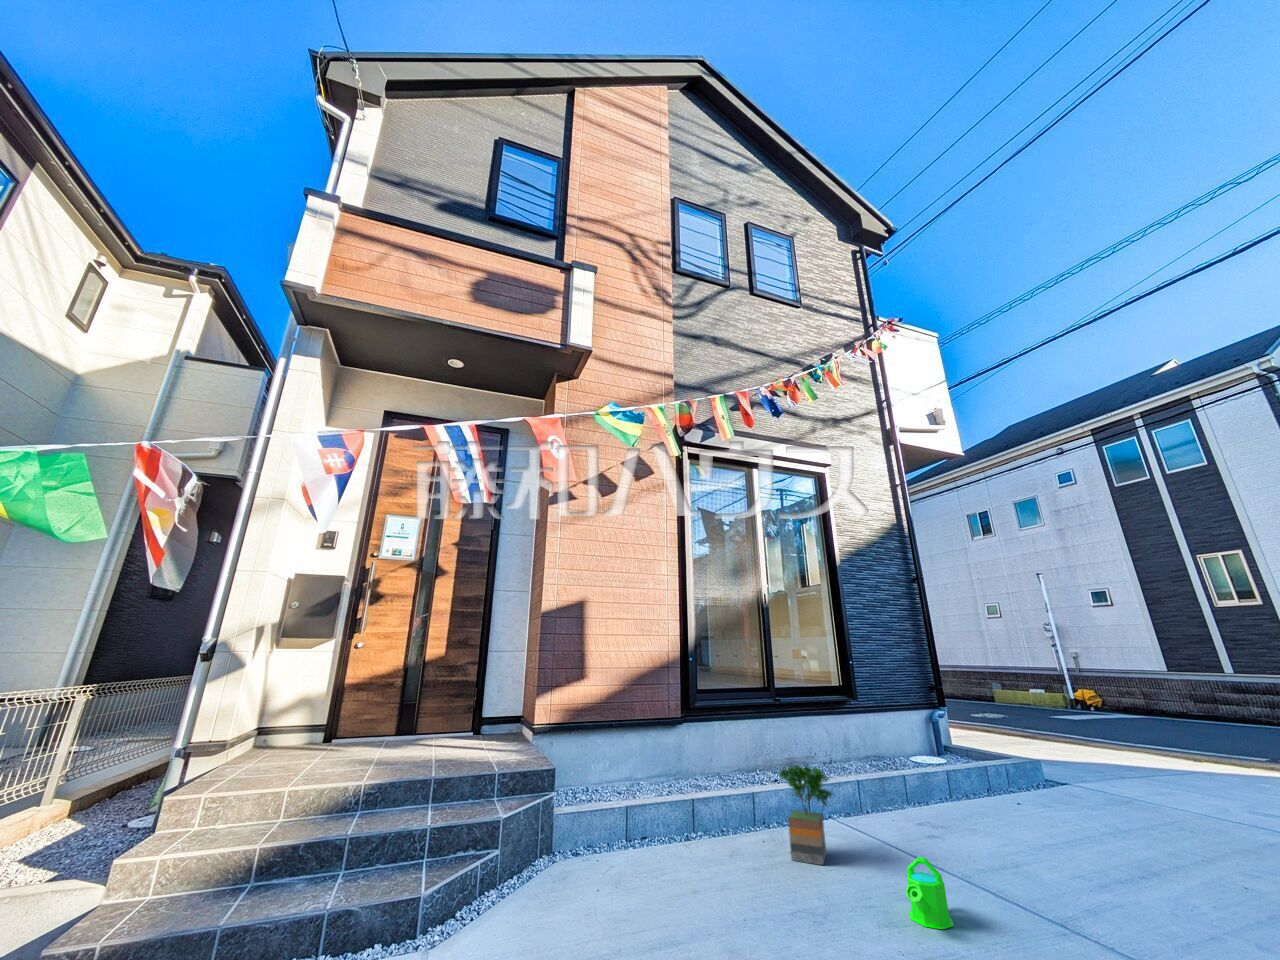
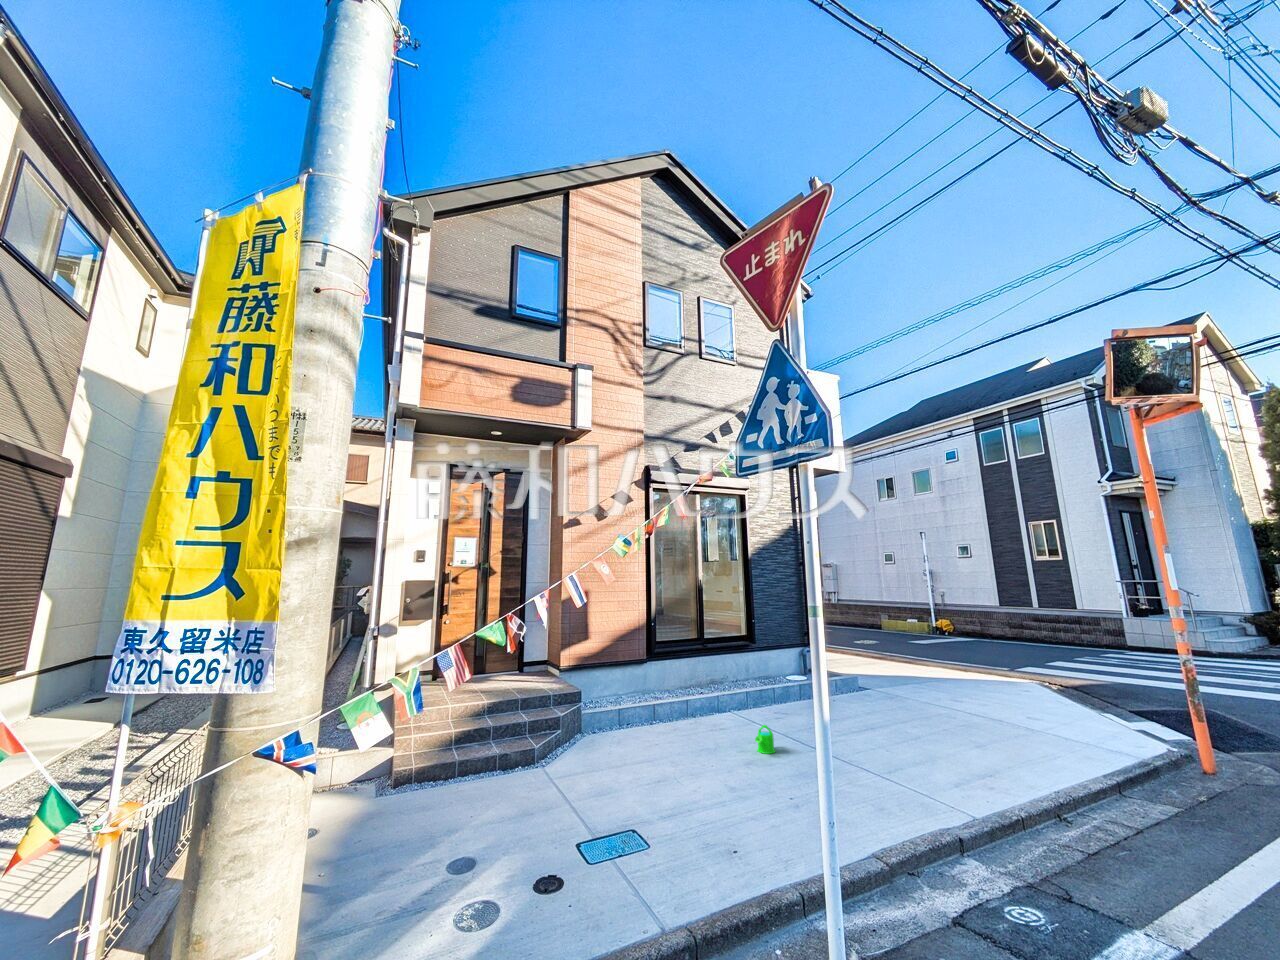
potted tree: present [778,766,832,865] -> none [701,684,730,733]

